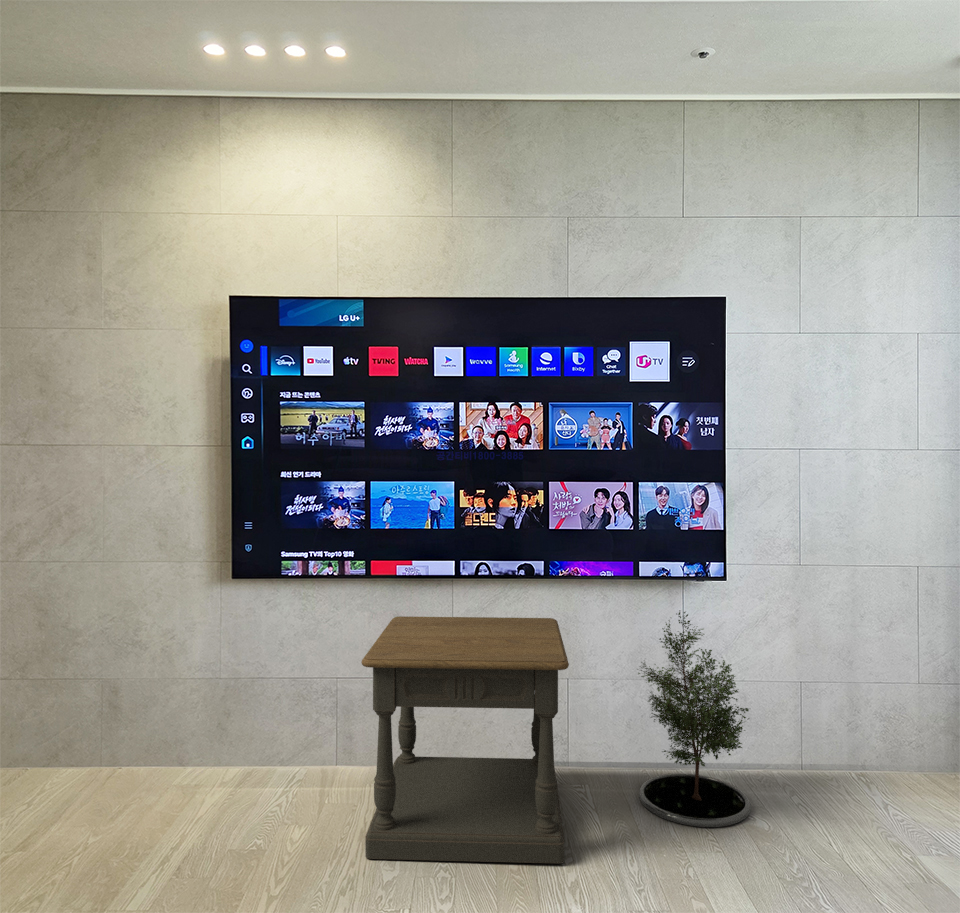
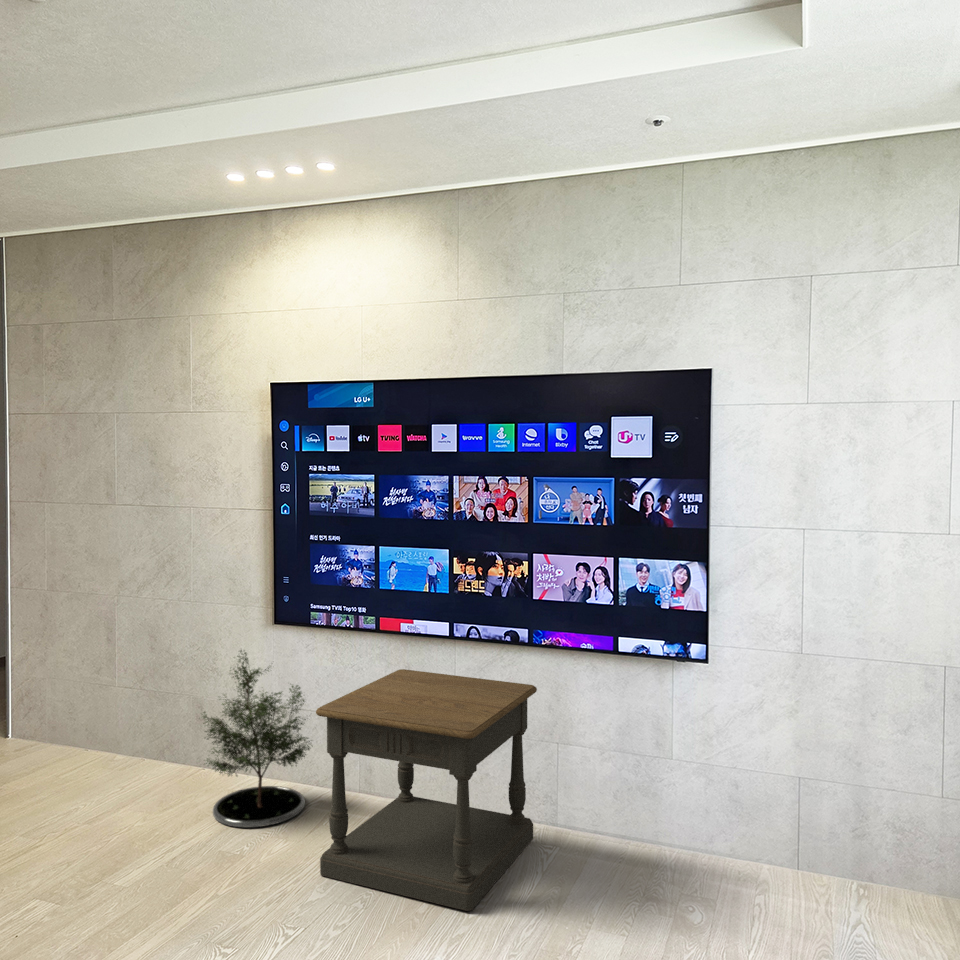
potted tree: present [638,612,751,827] -> present [203,650,310,827]

